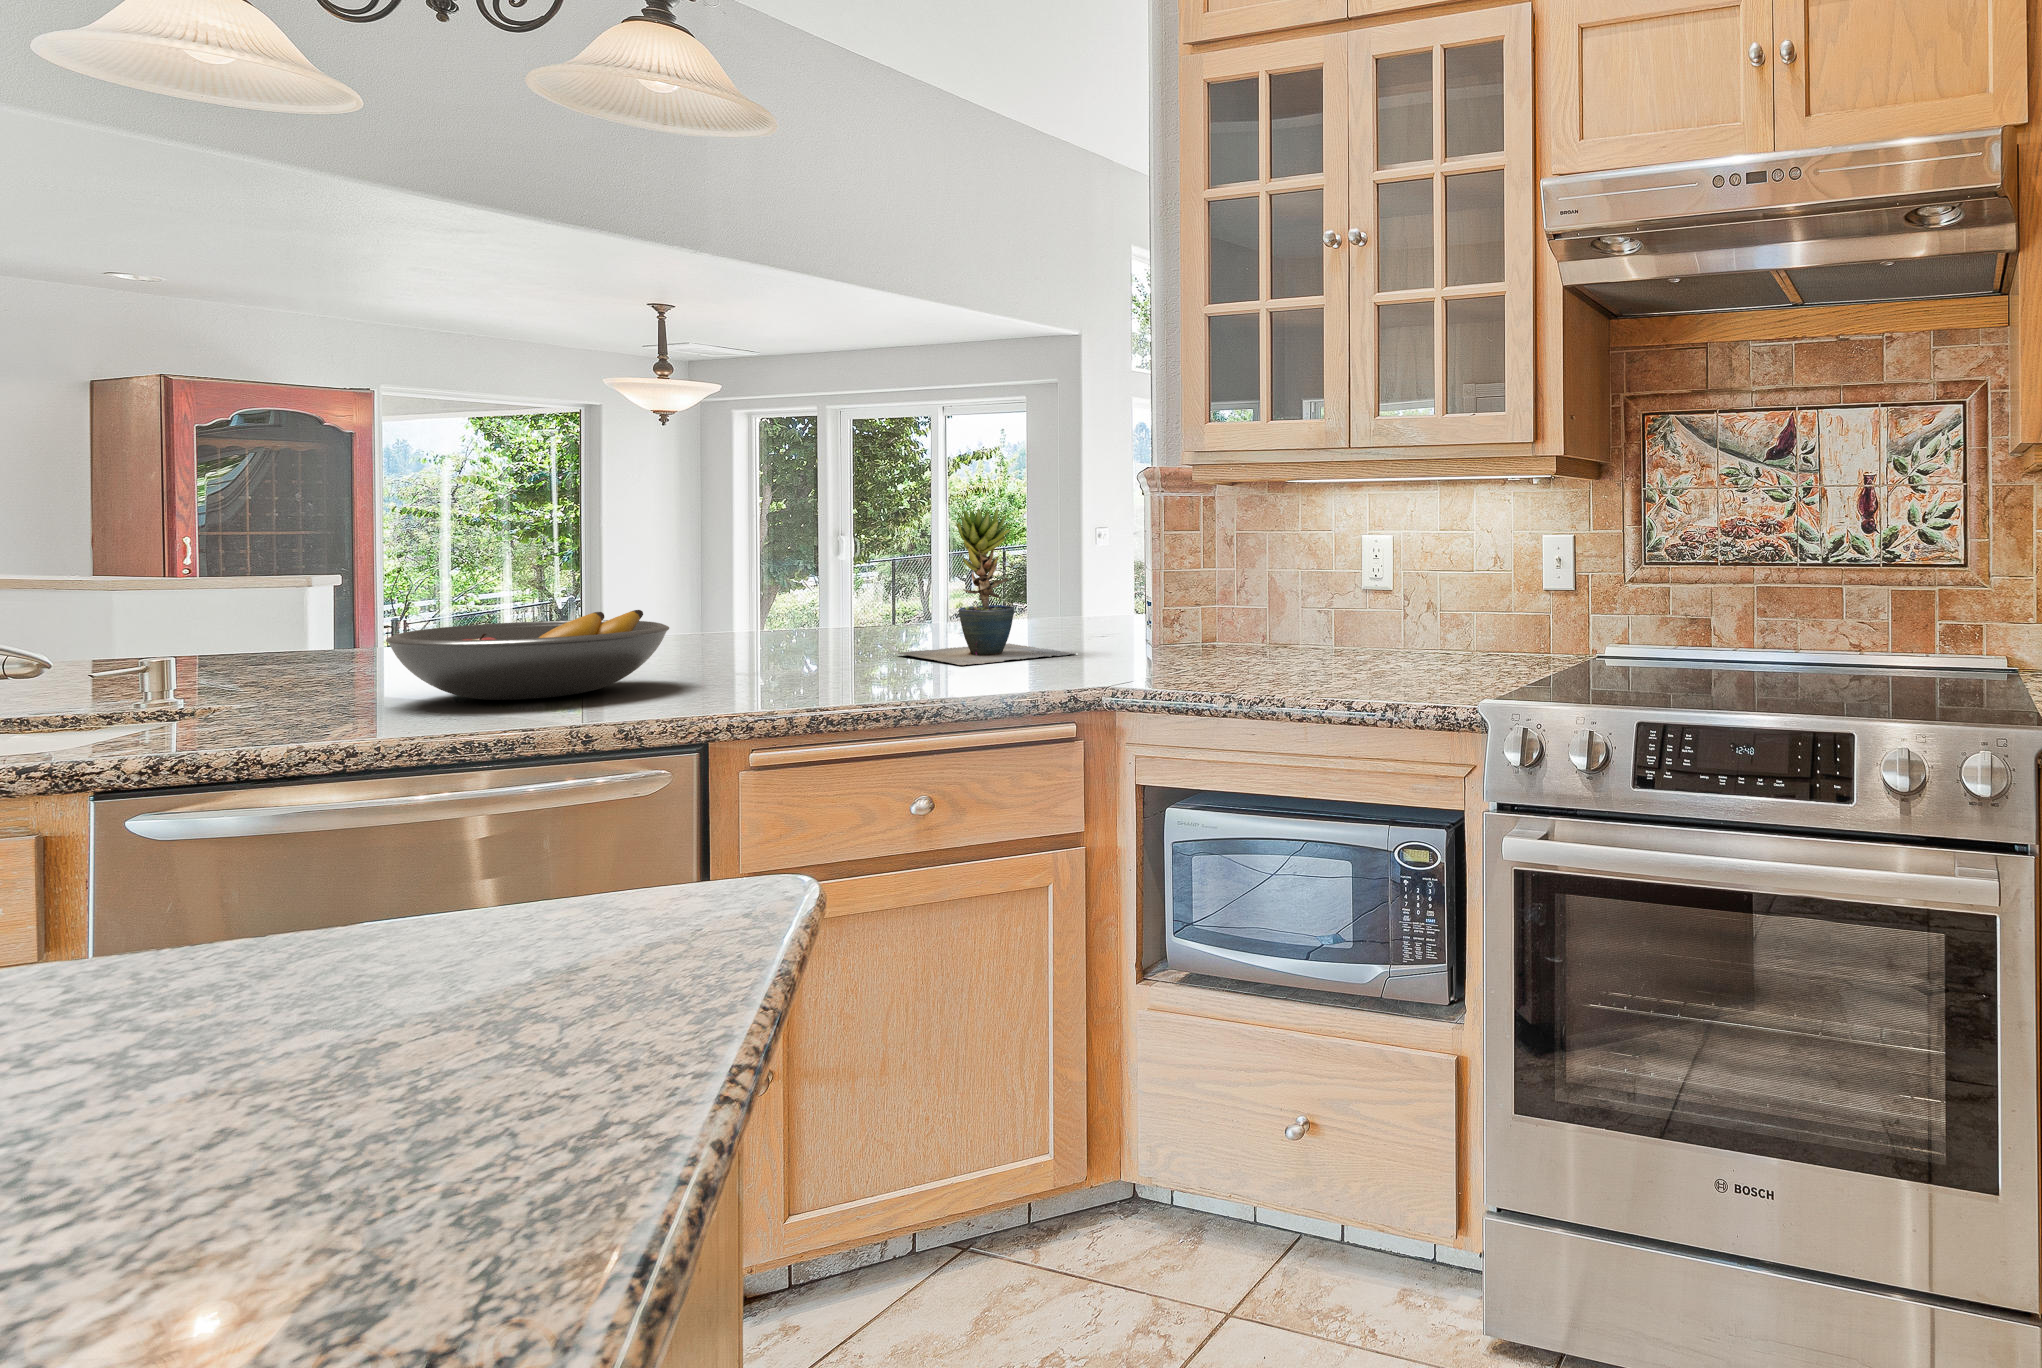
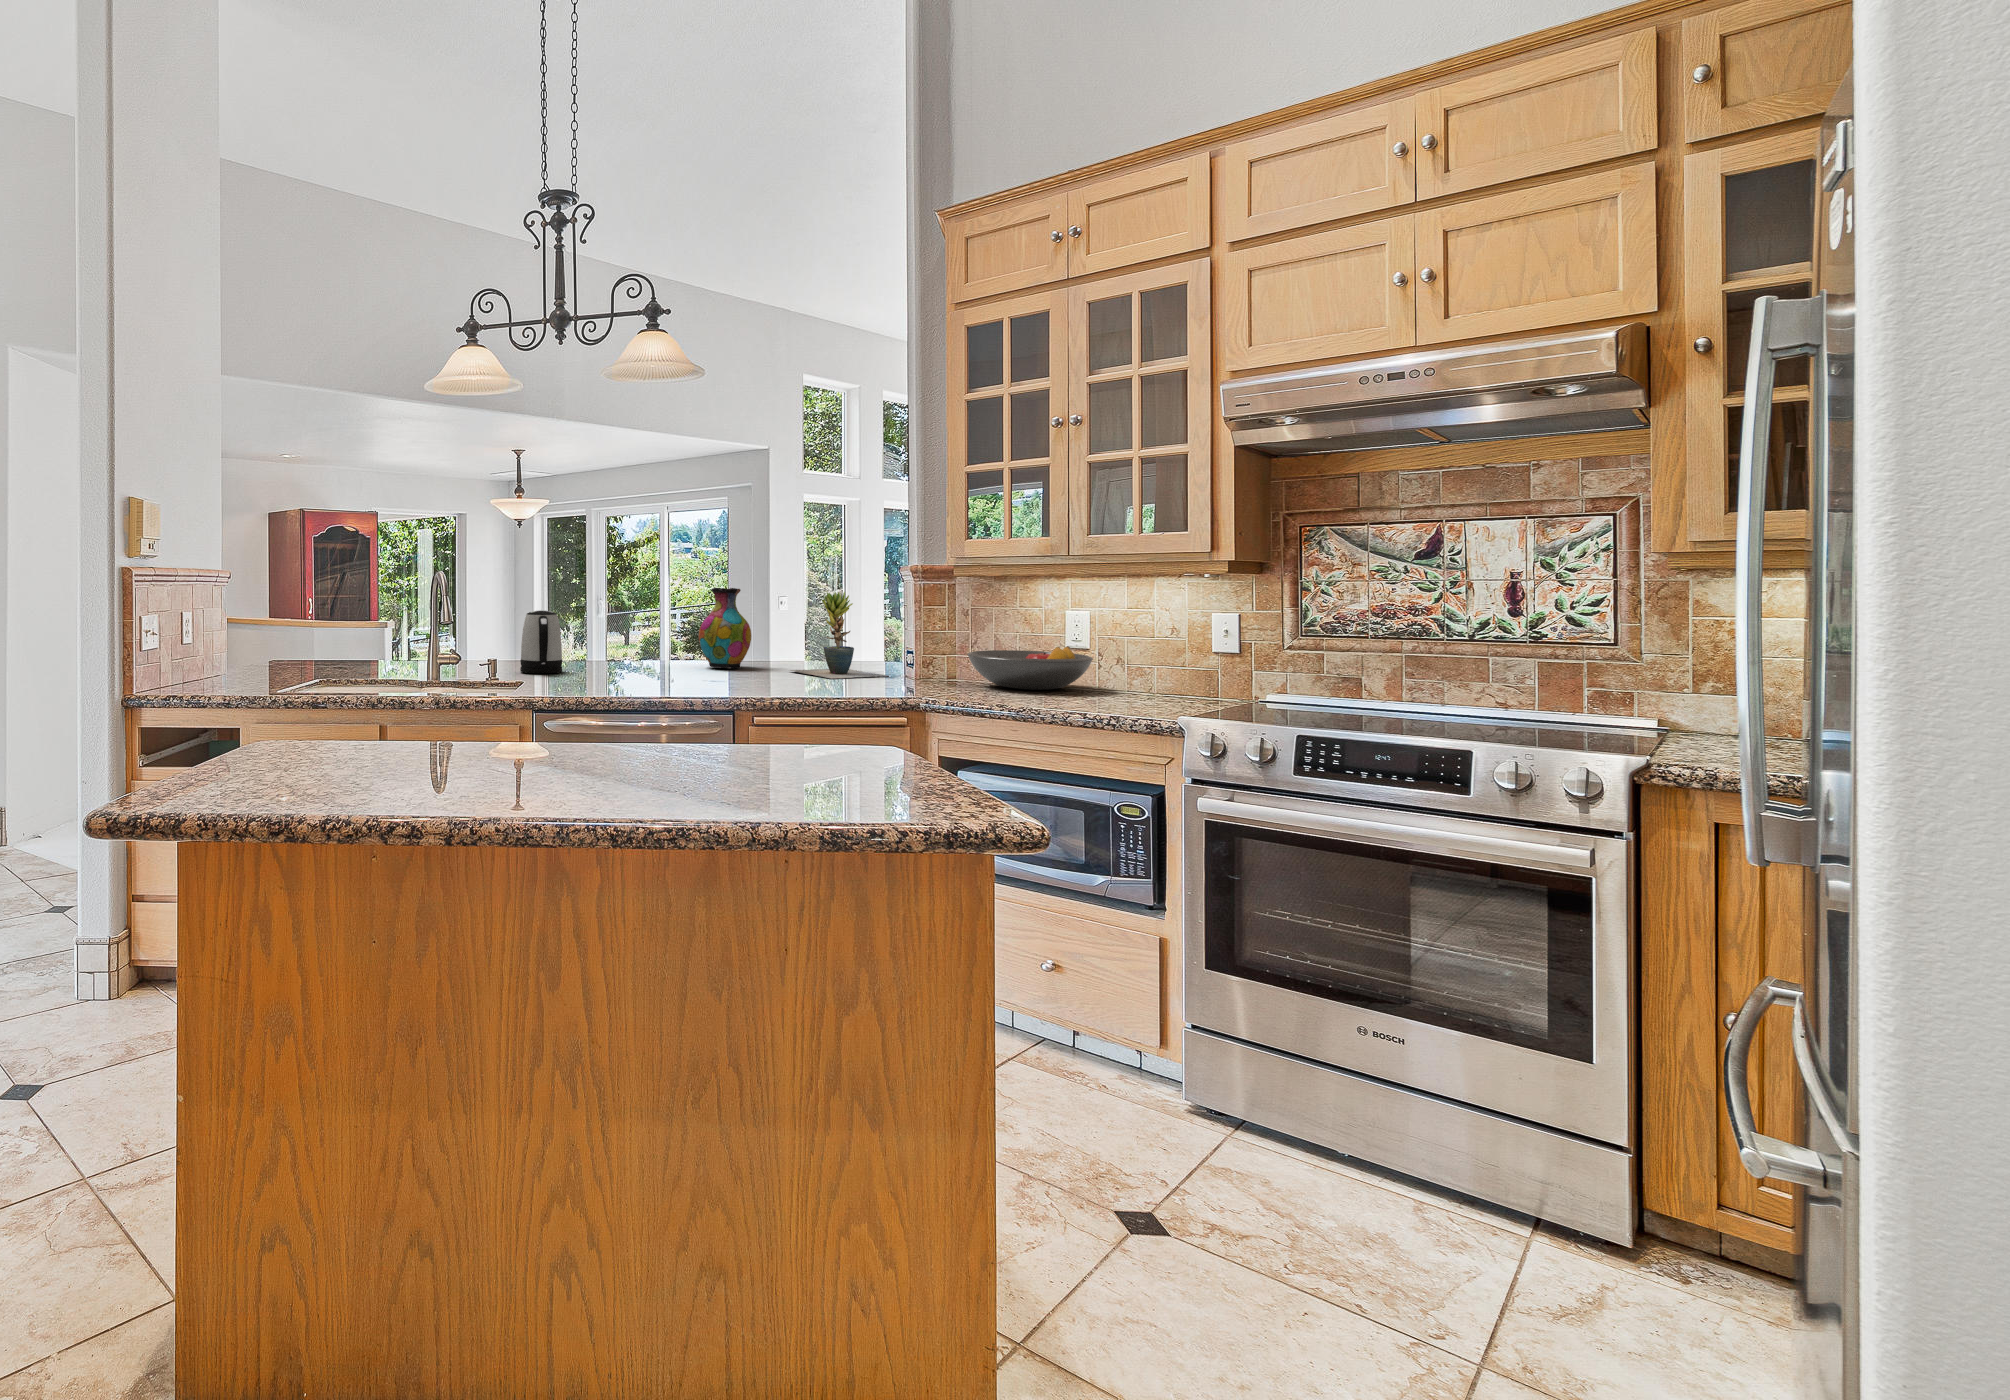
vase: none [716,503,829,655] -> present [699,588,751,668]
kettle: none [223,552,352,694] -> present [520,610,562,673]
fruit bowl: present [386,610,669,700] -> present [967,646,1093,690]

